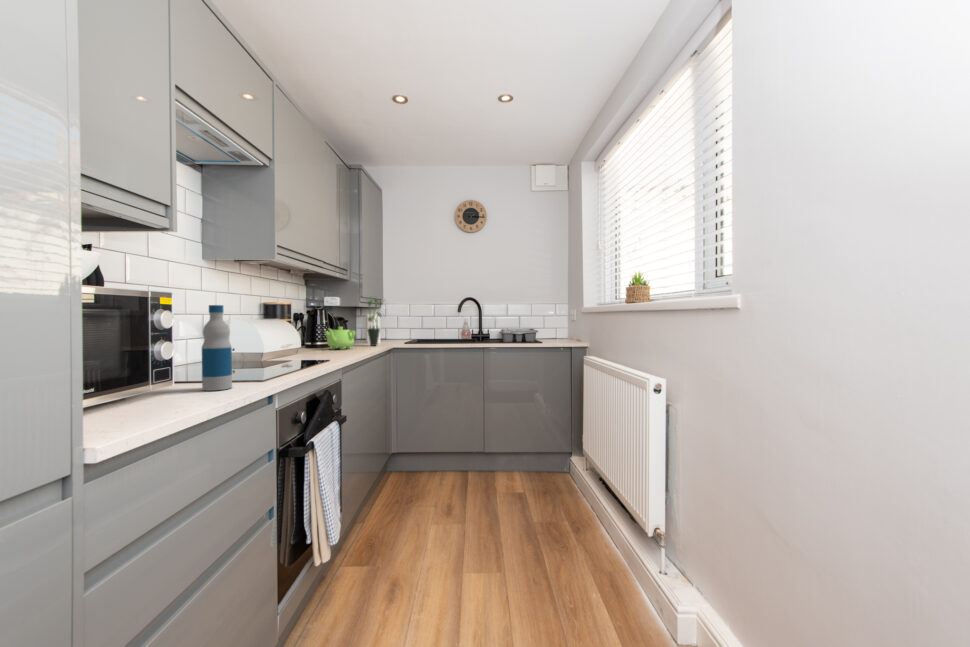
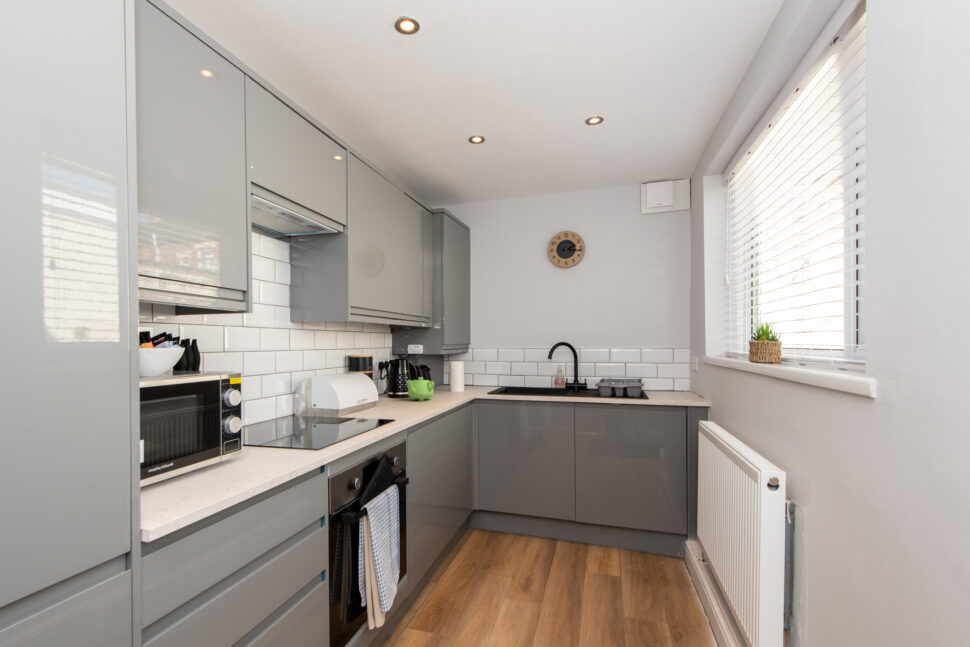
potted plant: present [368,299,383,346] -> none [449,344,471,396]
bottle: present [202,305,232,391] -> none [265,381,290,460]

